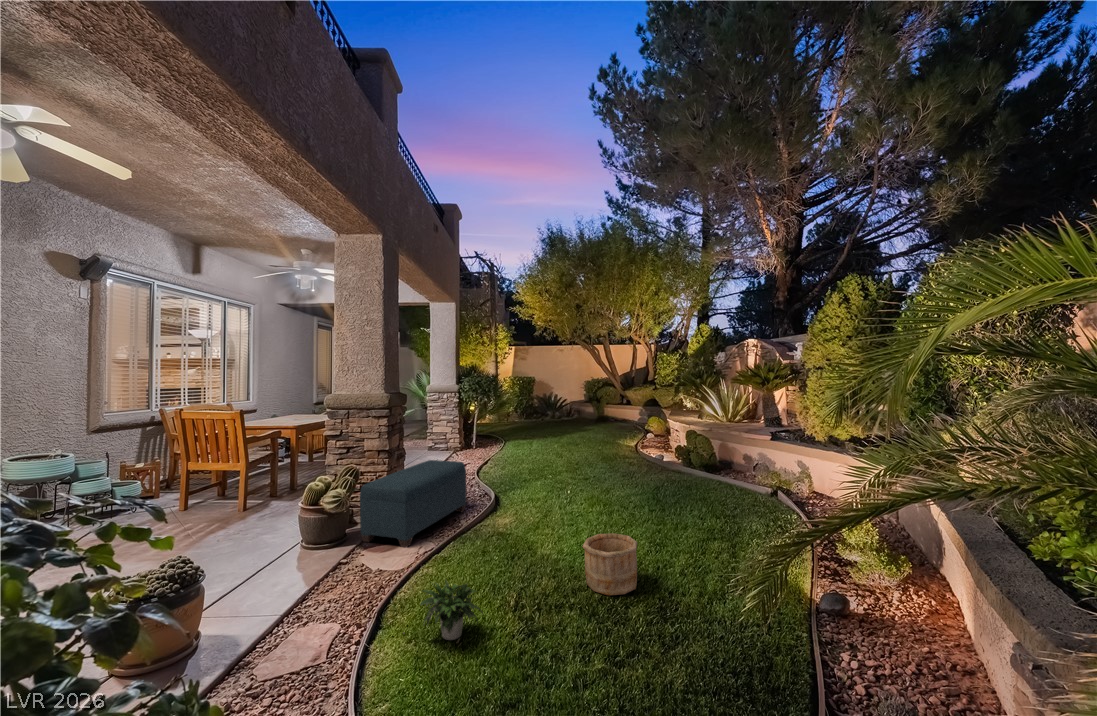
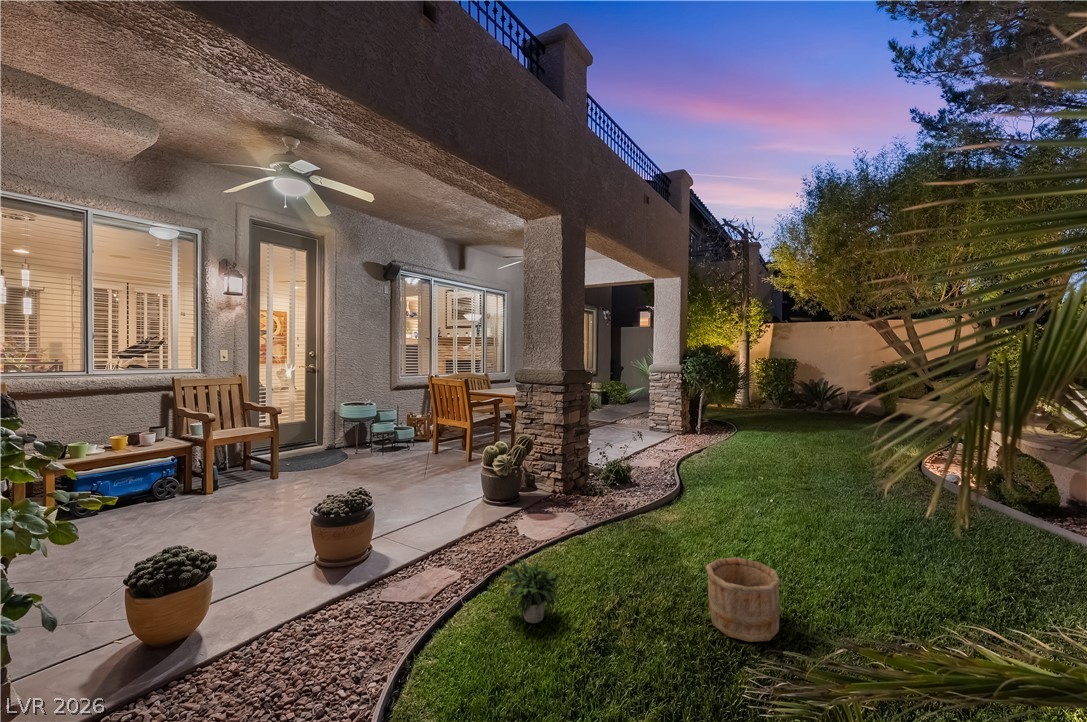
bench: present [360,460,466,547] -> none [527,440,641,520]

